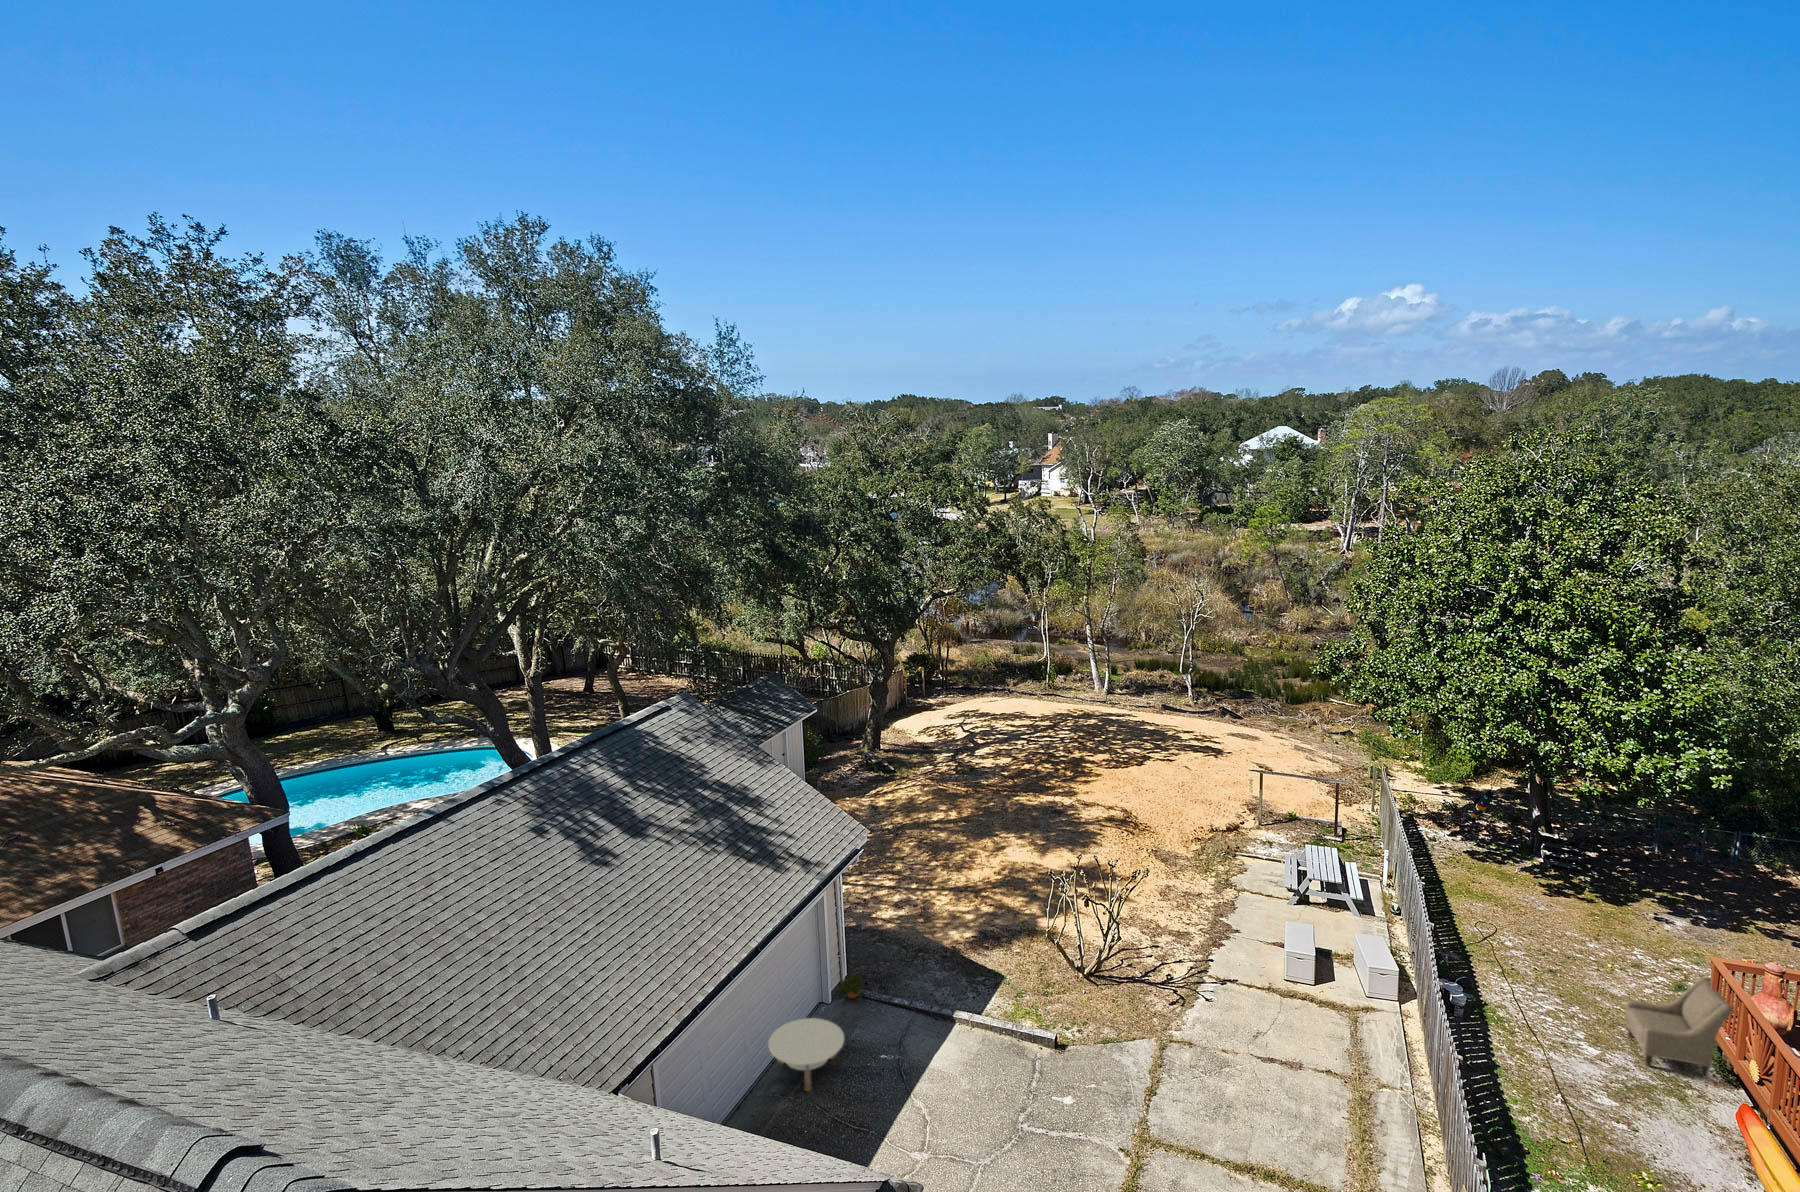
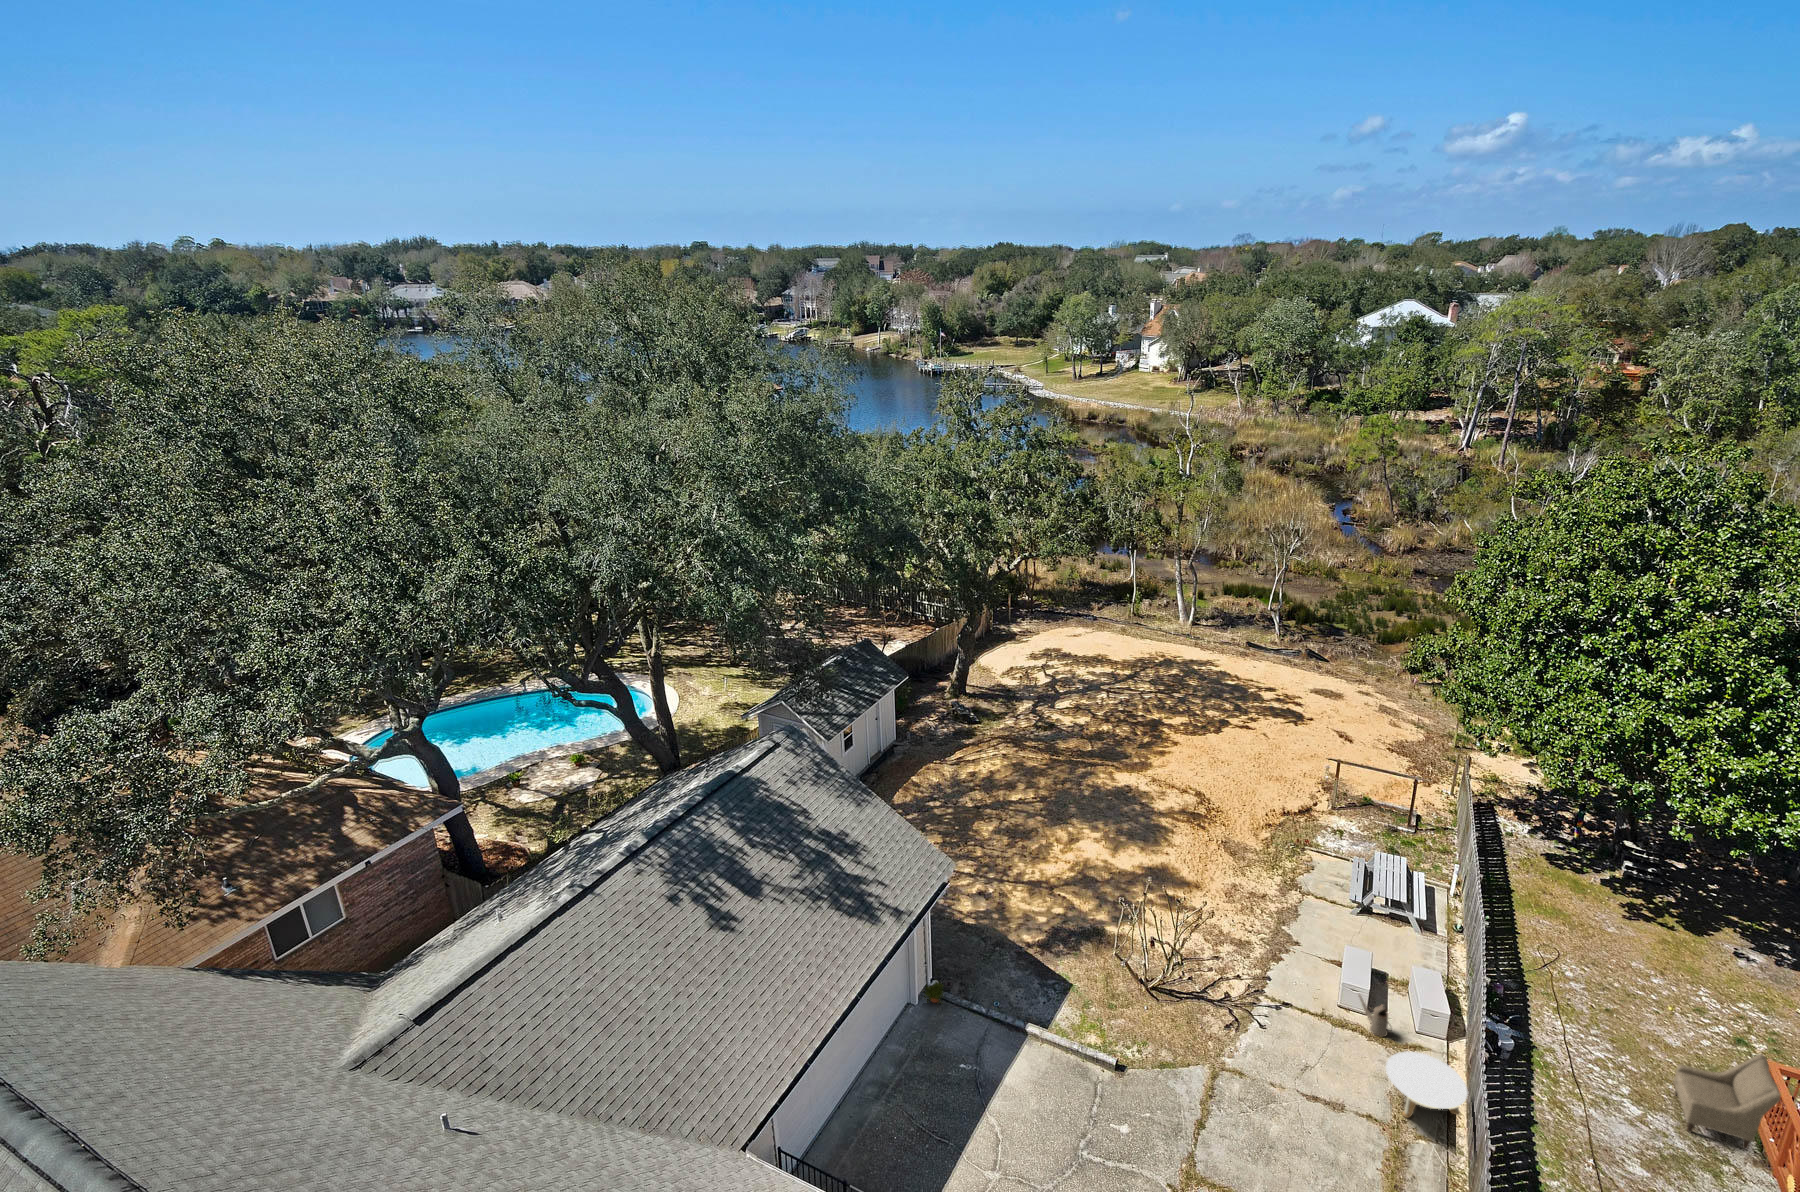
watering can: none [1304,961,1342,1004] -> present [1359,995,1391,1037]
round table: present [768,1018,844,1091] -> present [1386,1052,1468,1118]

